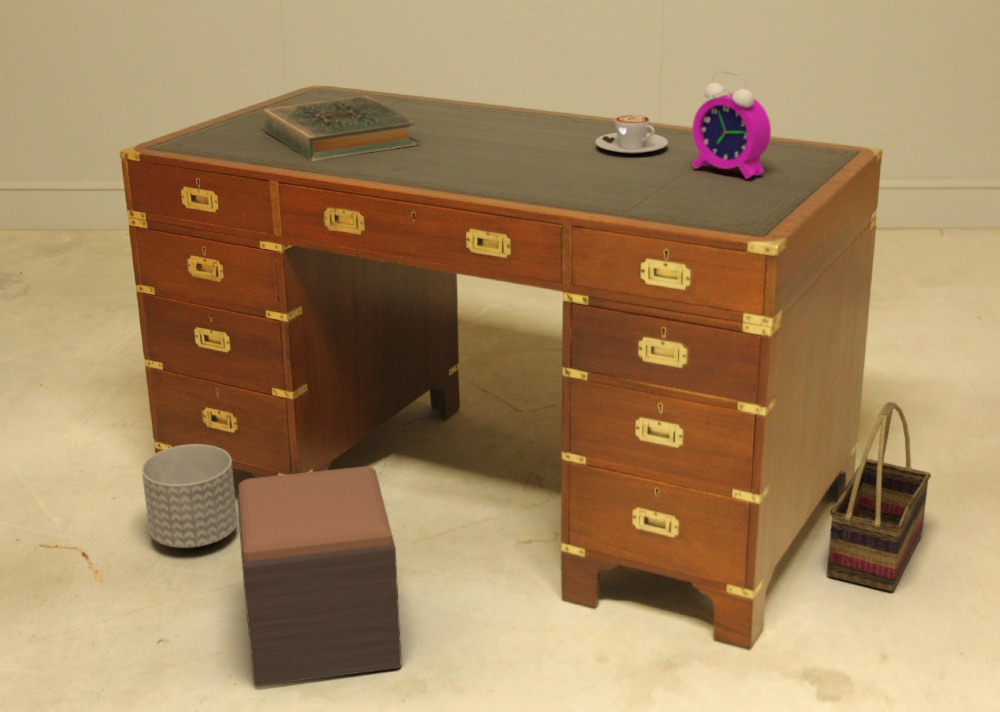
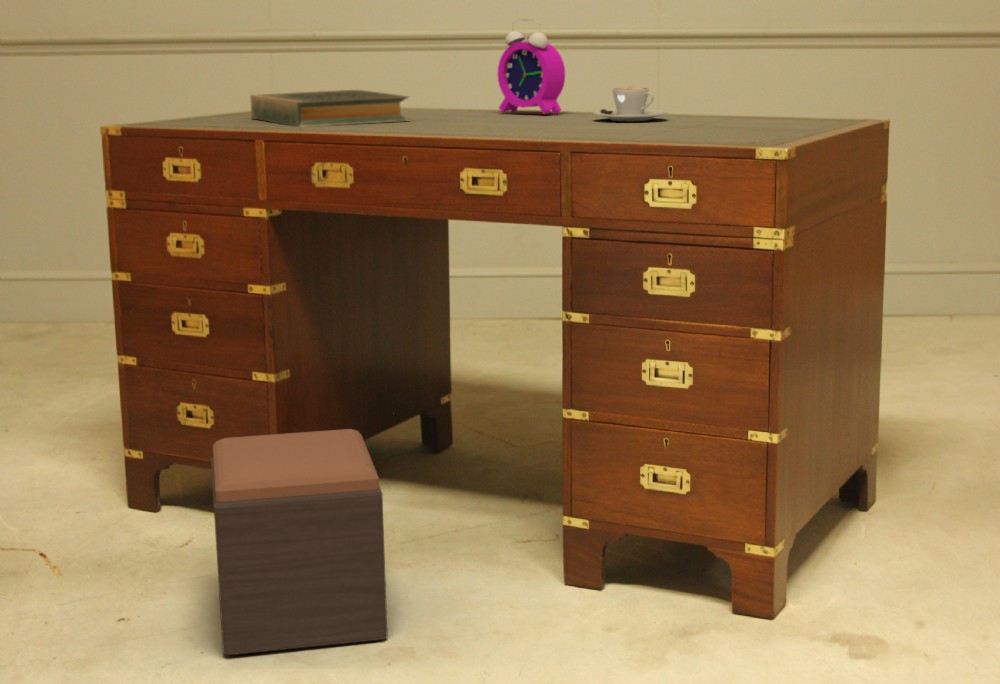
alarm clock: present [692,72,771,179] -> present [497,19,565,114]
basket: present [827,402,931,591] -> none [852,370,959,573]
planter: present [142,444,238,548] -> none [109,440,211,547]

